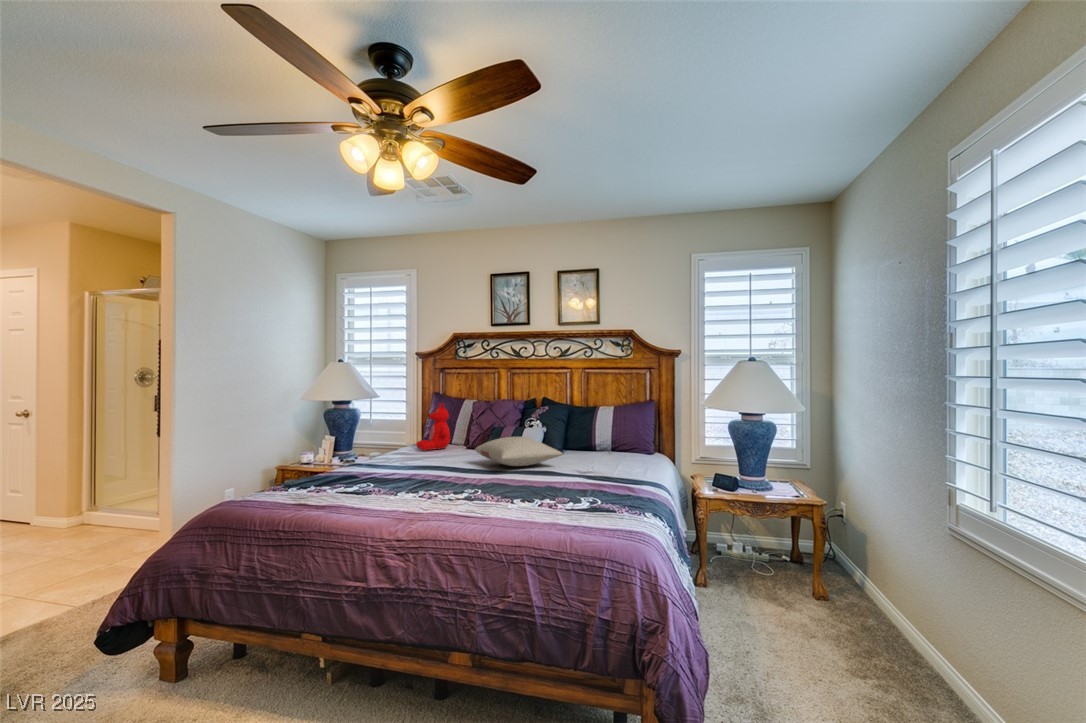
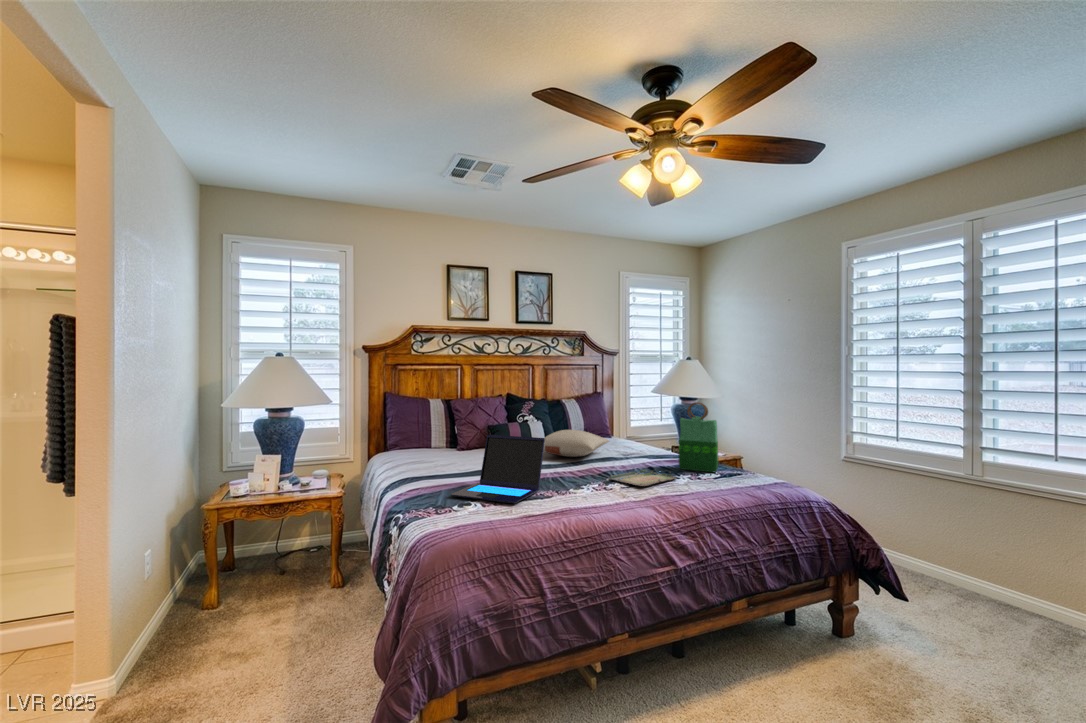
teddy bear: present [416,403,450,450] -> none [418,402,460,455]
tote bag: none [562,409,596,503] -> present [678,402,718,472]
laptop: none [313,430,394,491] -> present [451,435,545,504]
tray: none [449,484,522,500] -> present [609,469,676,486]

